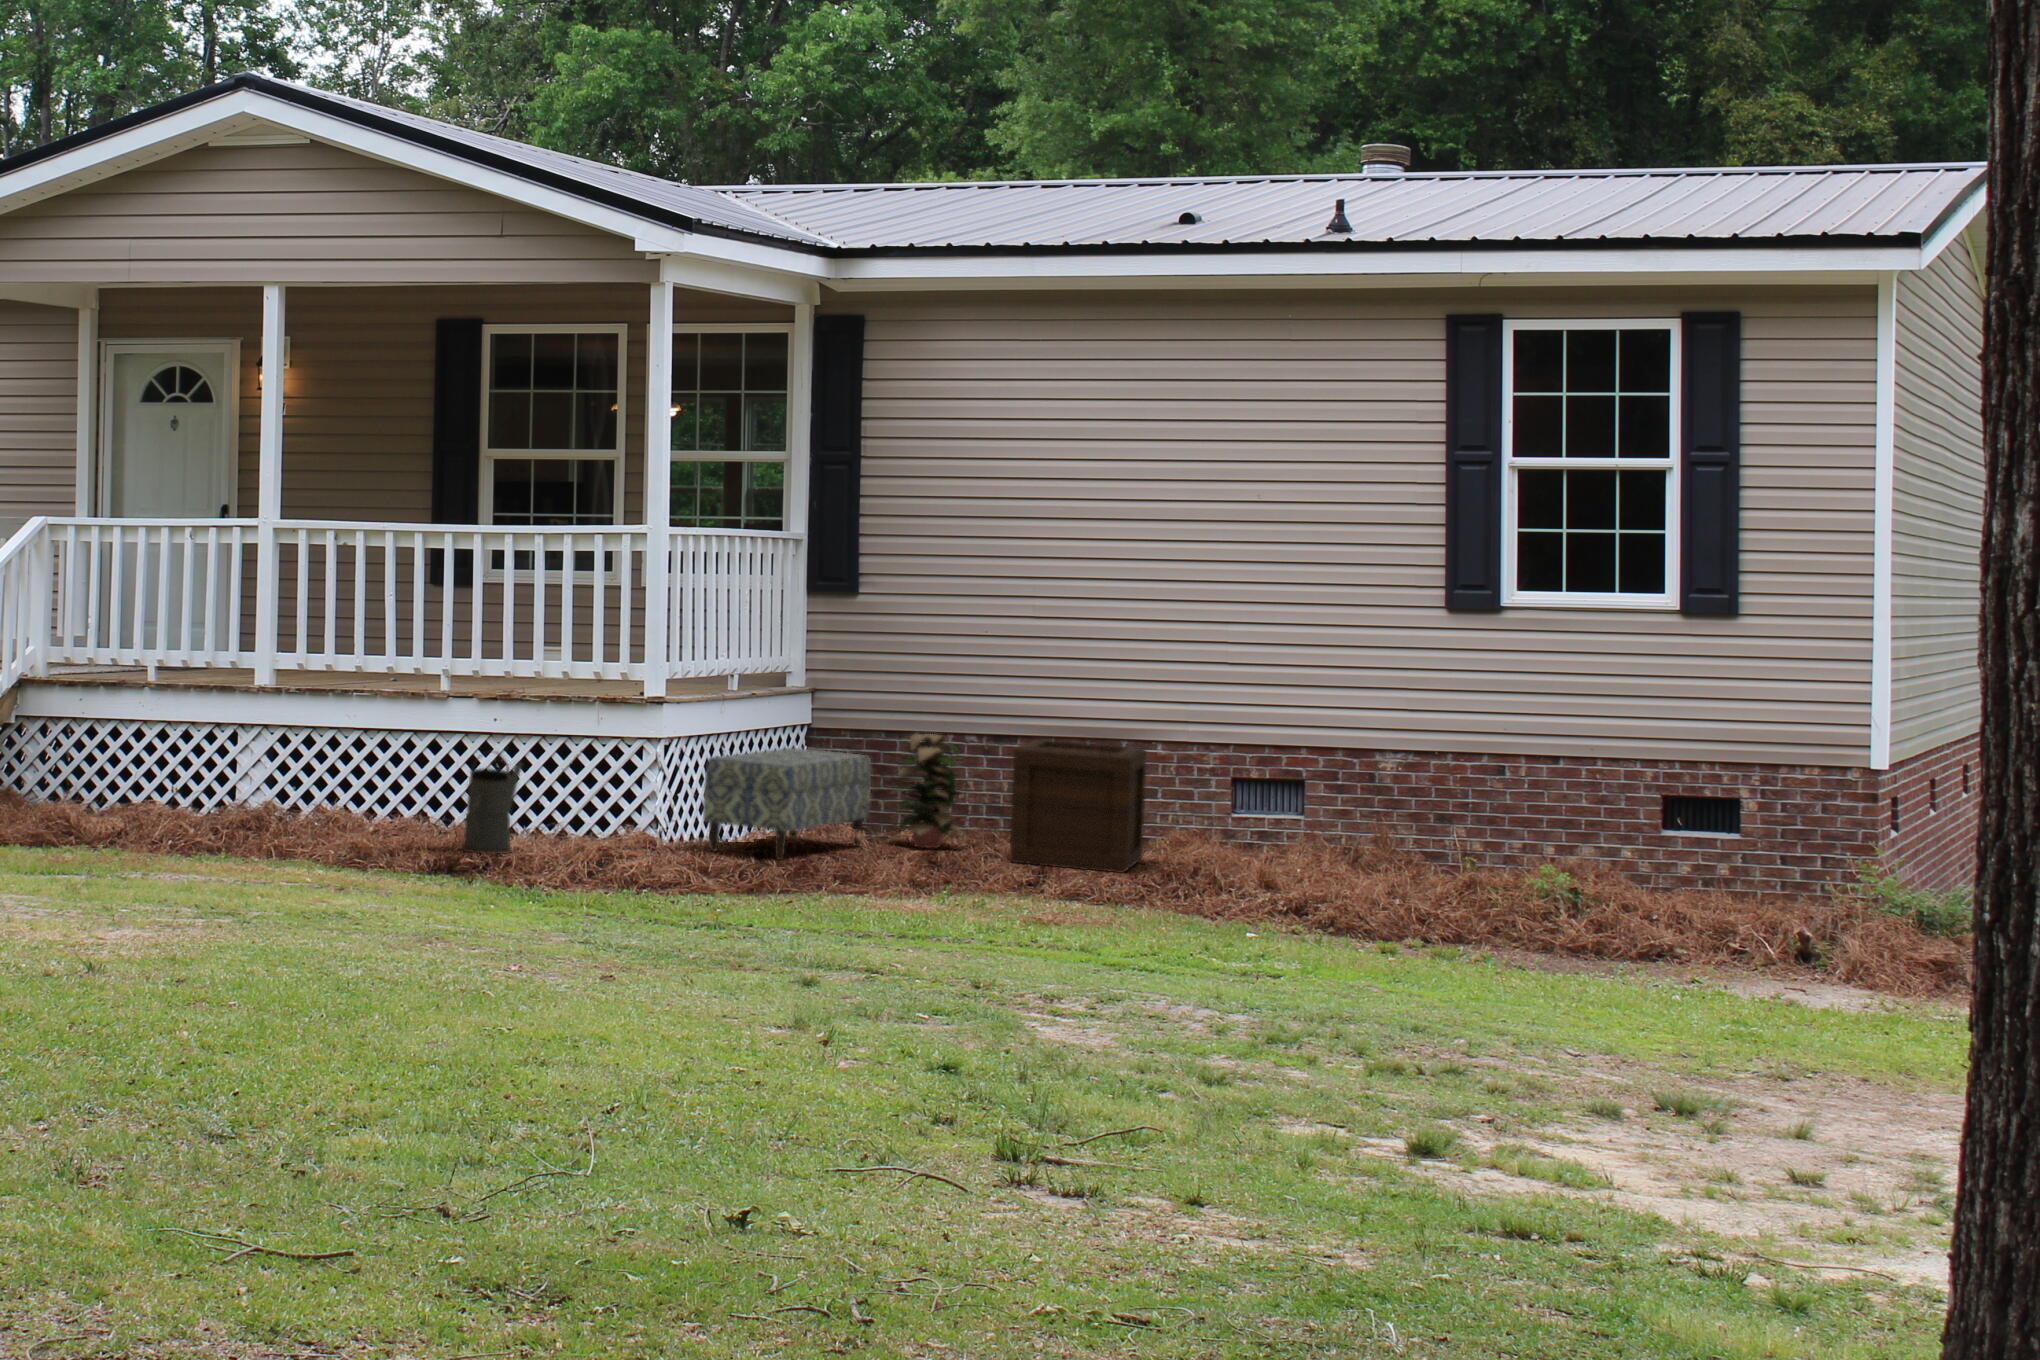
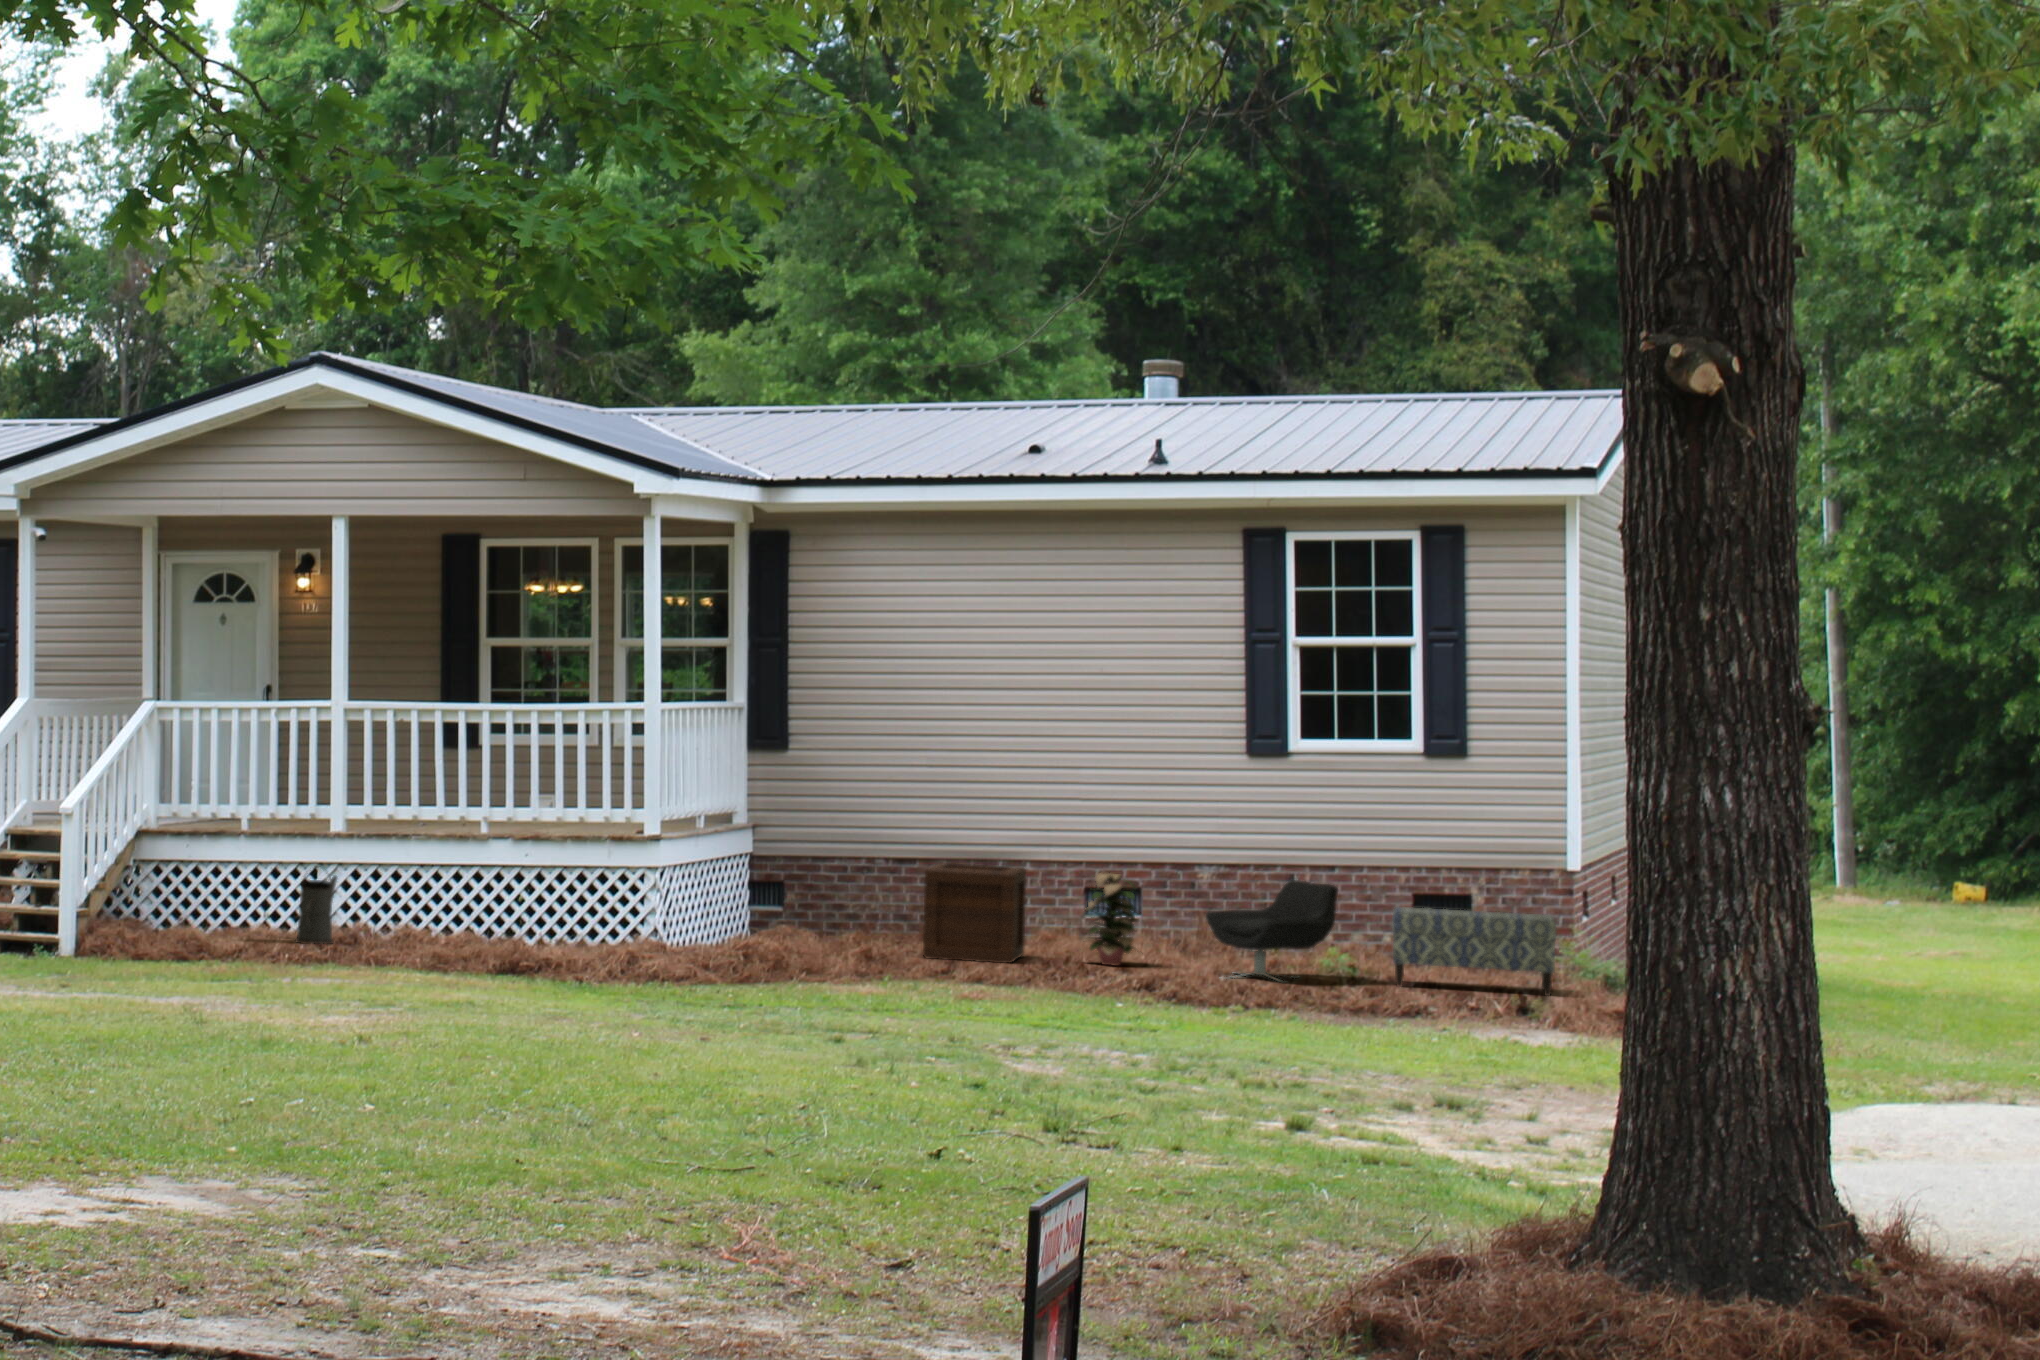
decorative plant: present [892,733,966,849] -> present [1087,874,1140,965]
bench: present [703,748,871,860] -> present [1392,907,1557,996]
watering can: present [461,752,523,854] -> present [296,866,337,944]
lounge chair: none [1384,774,1565,912] -> present [1206,880,1338,981]

